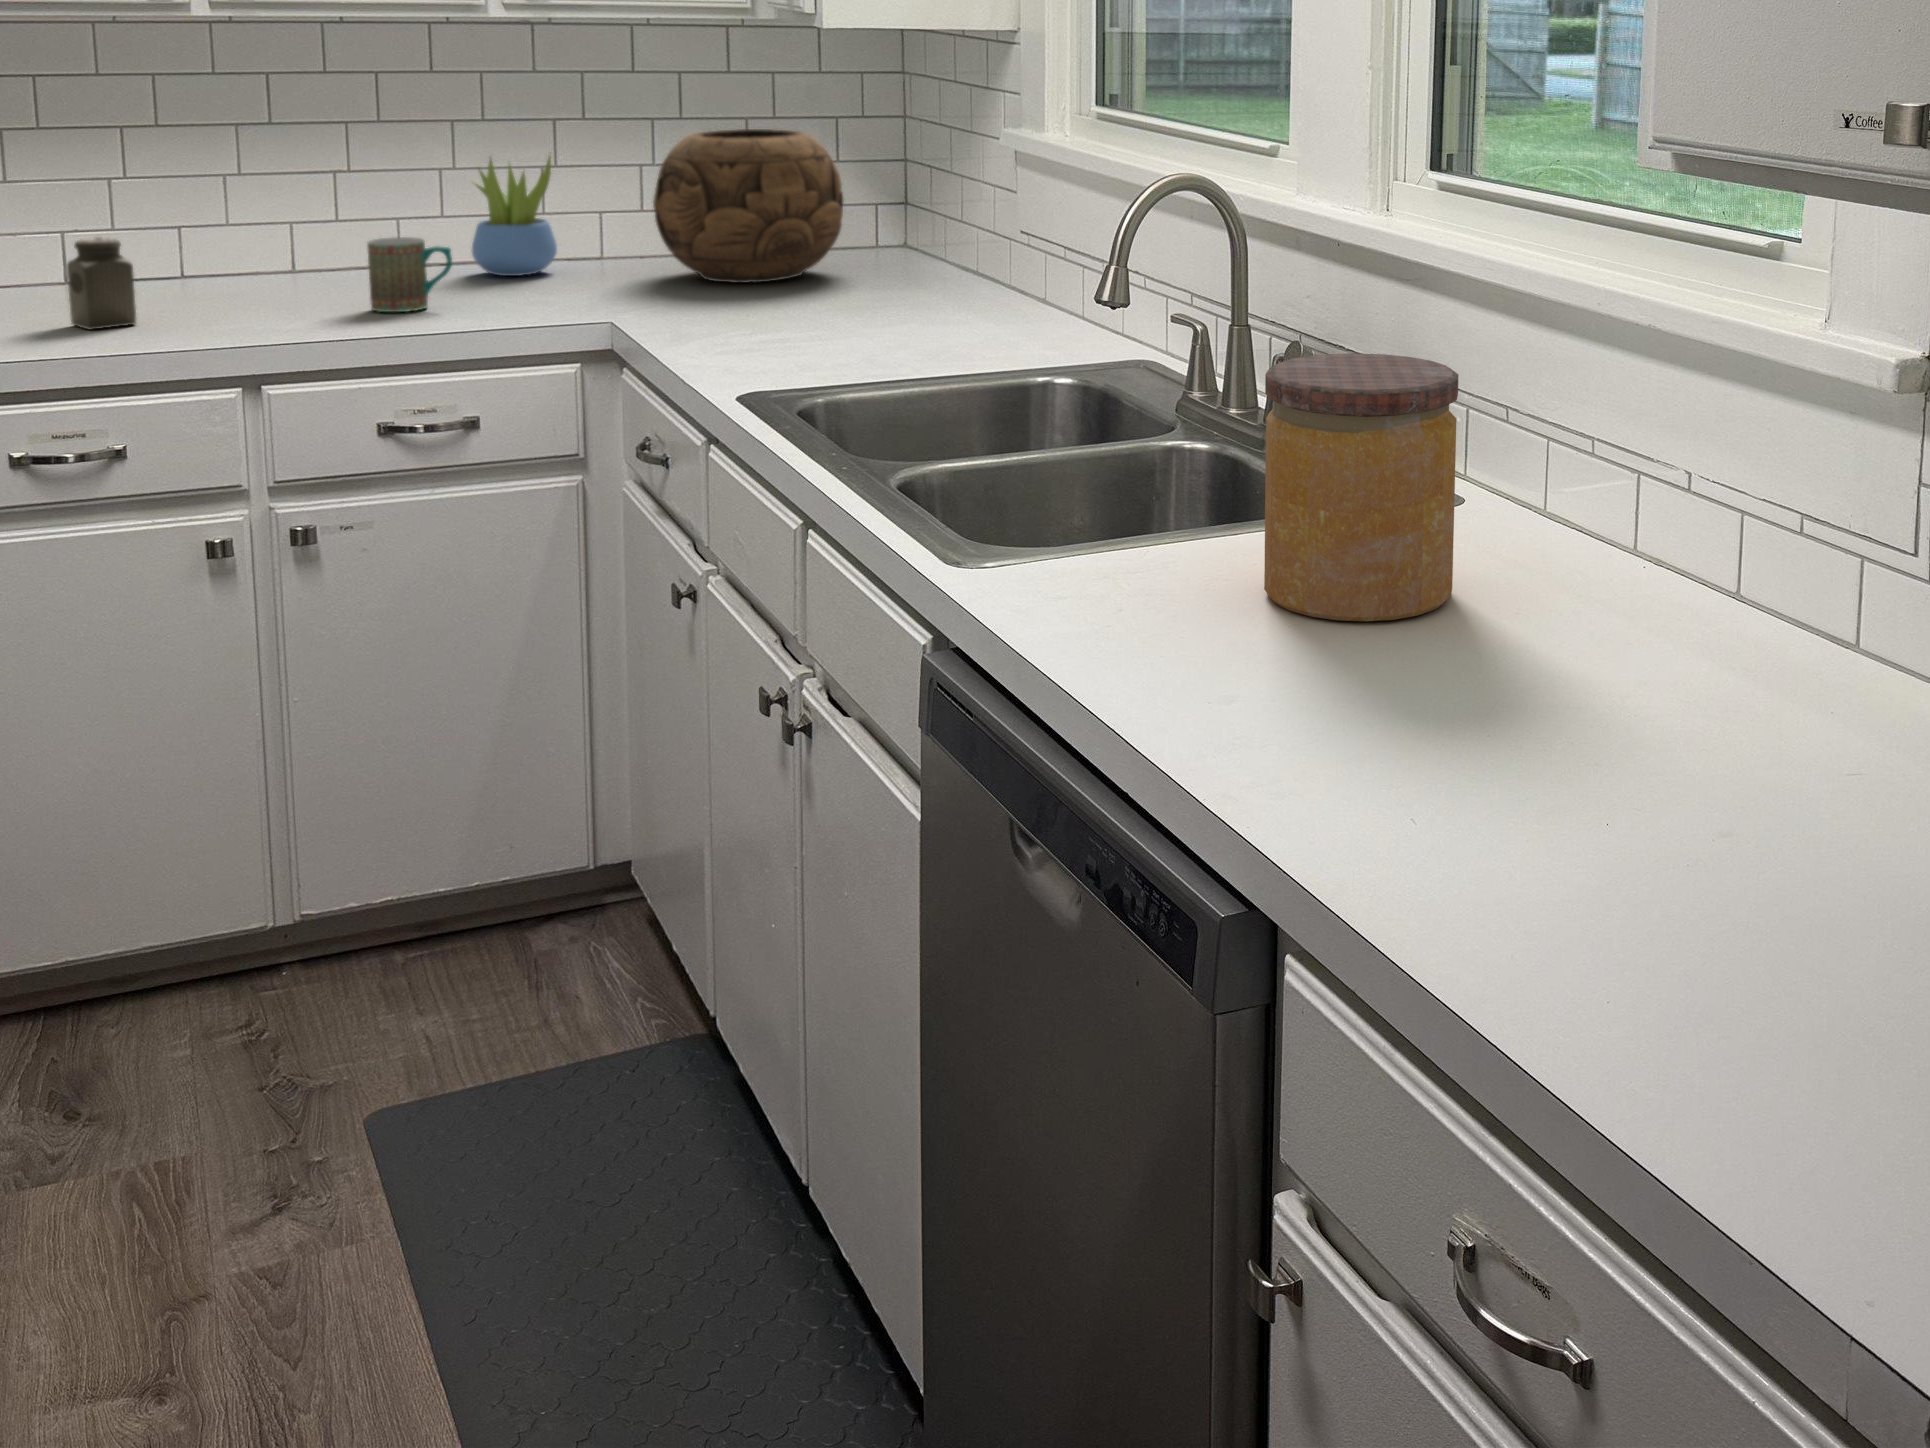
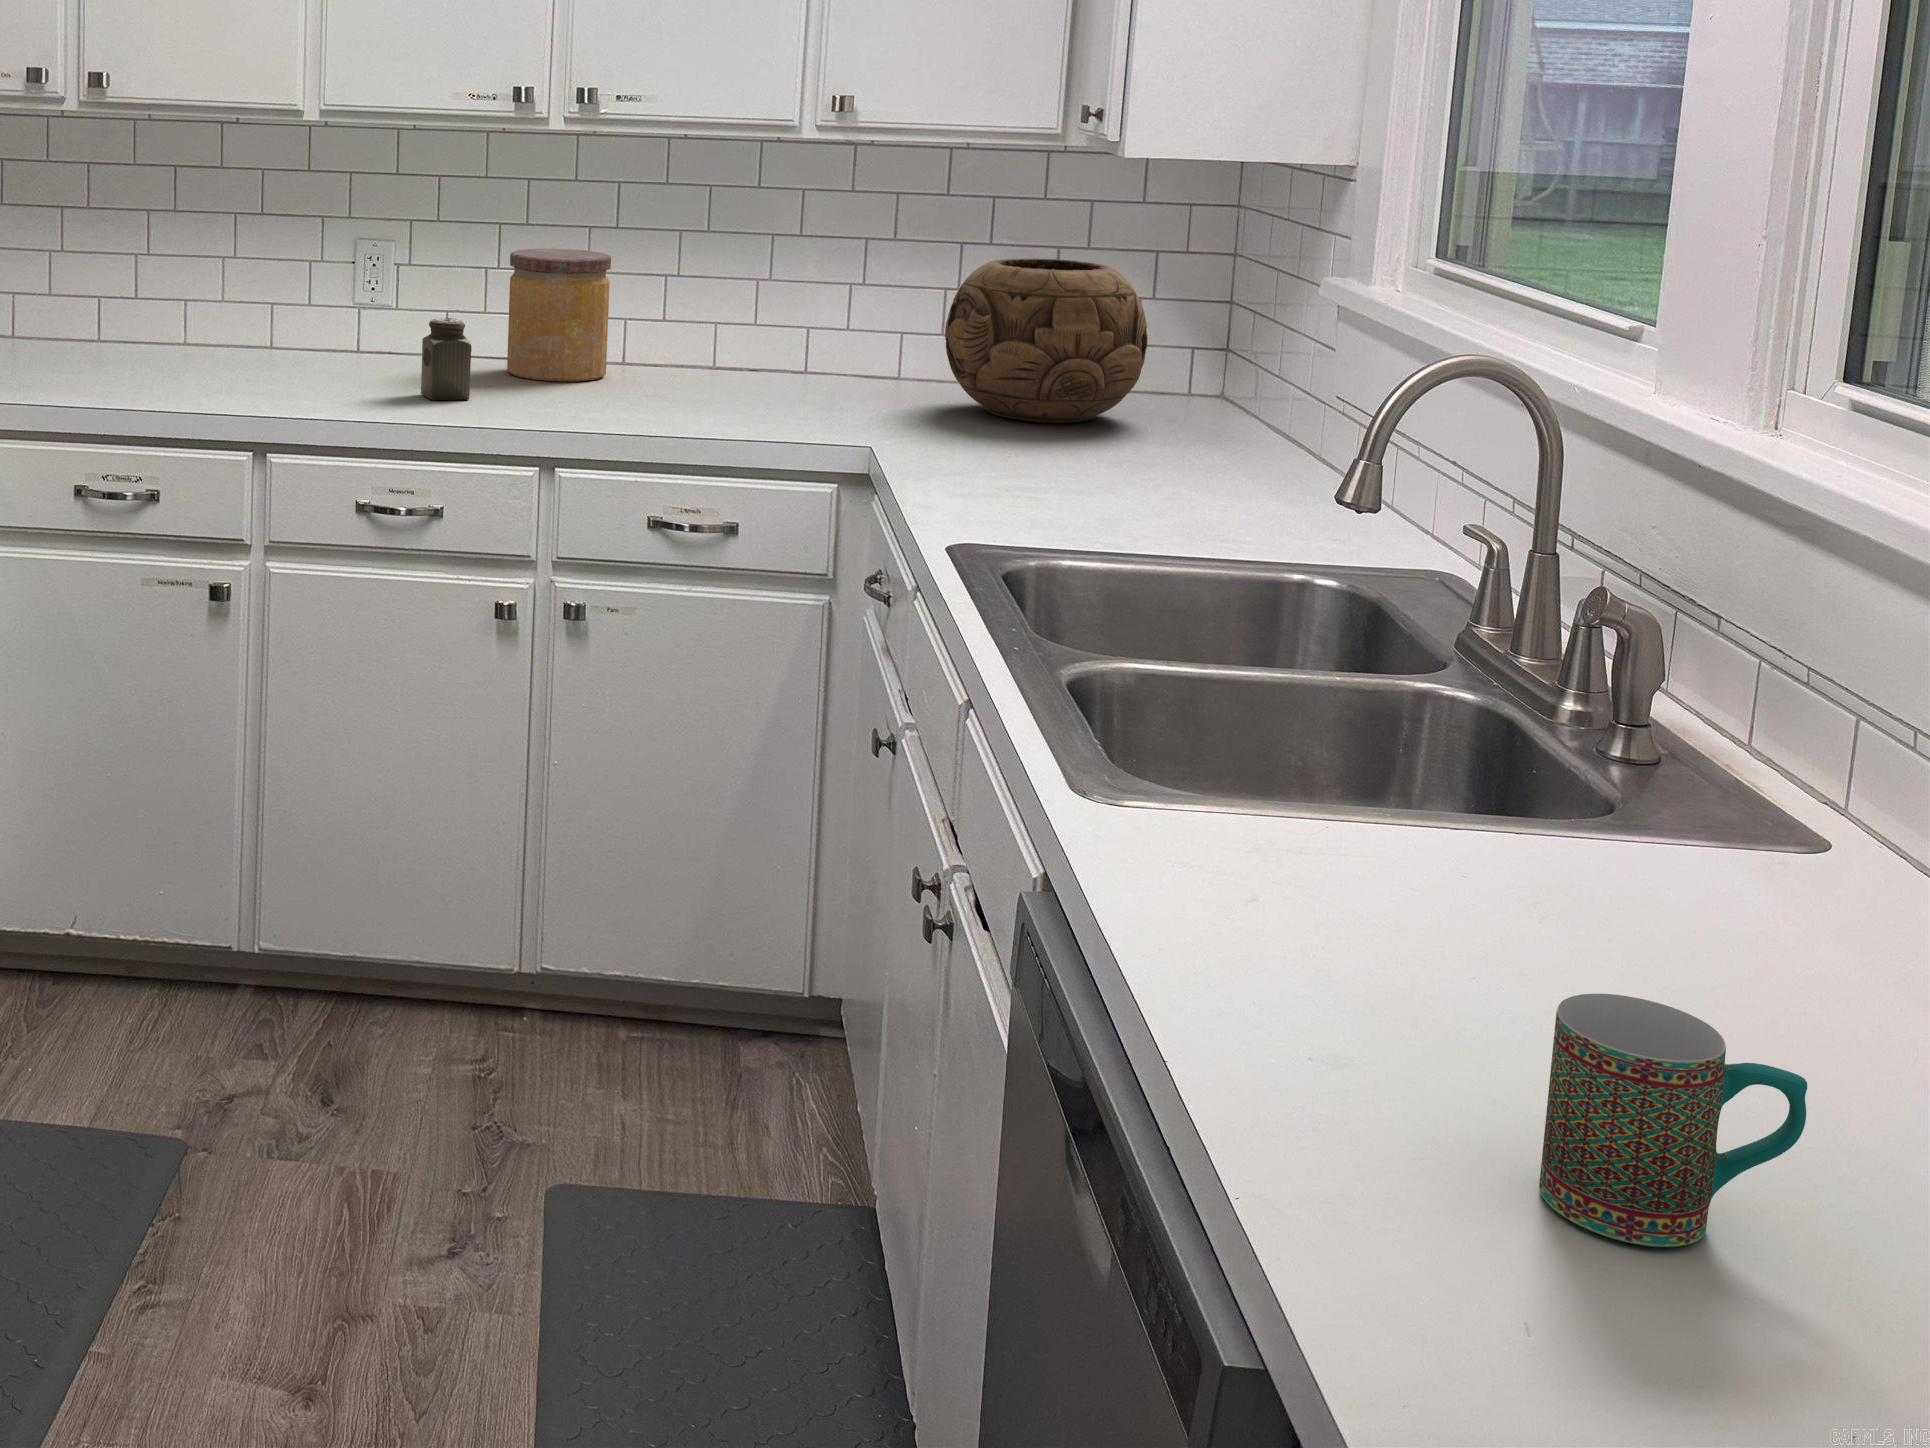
succulent plant: present [472,157,557,276] -> none [773,267,855,389]
mug: present [367,237,452,312] -> present [1539,994,1807,1247]
jar: present [1264,353,1459,621] -> present [507,249,611,381]

